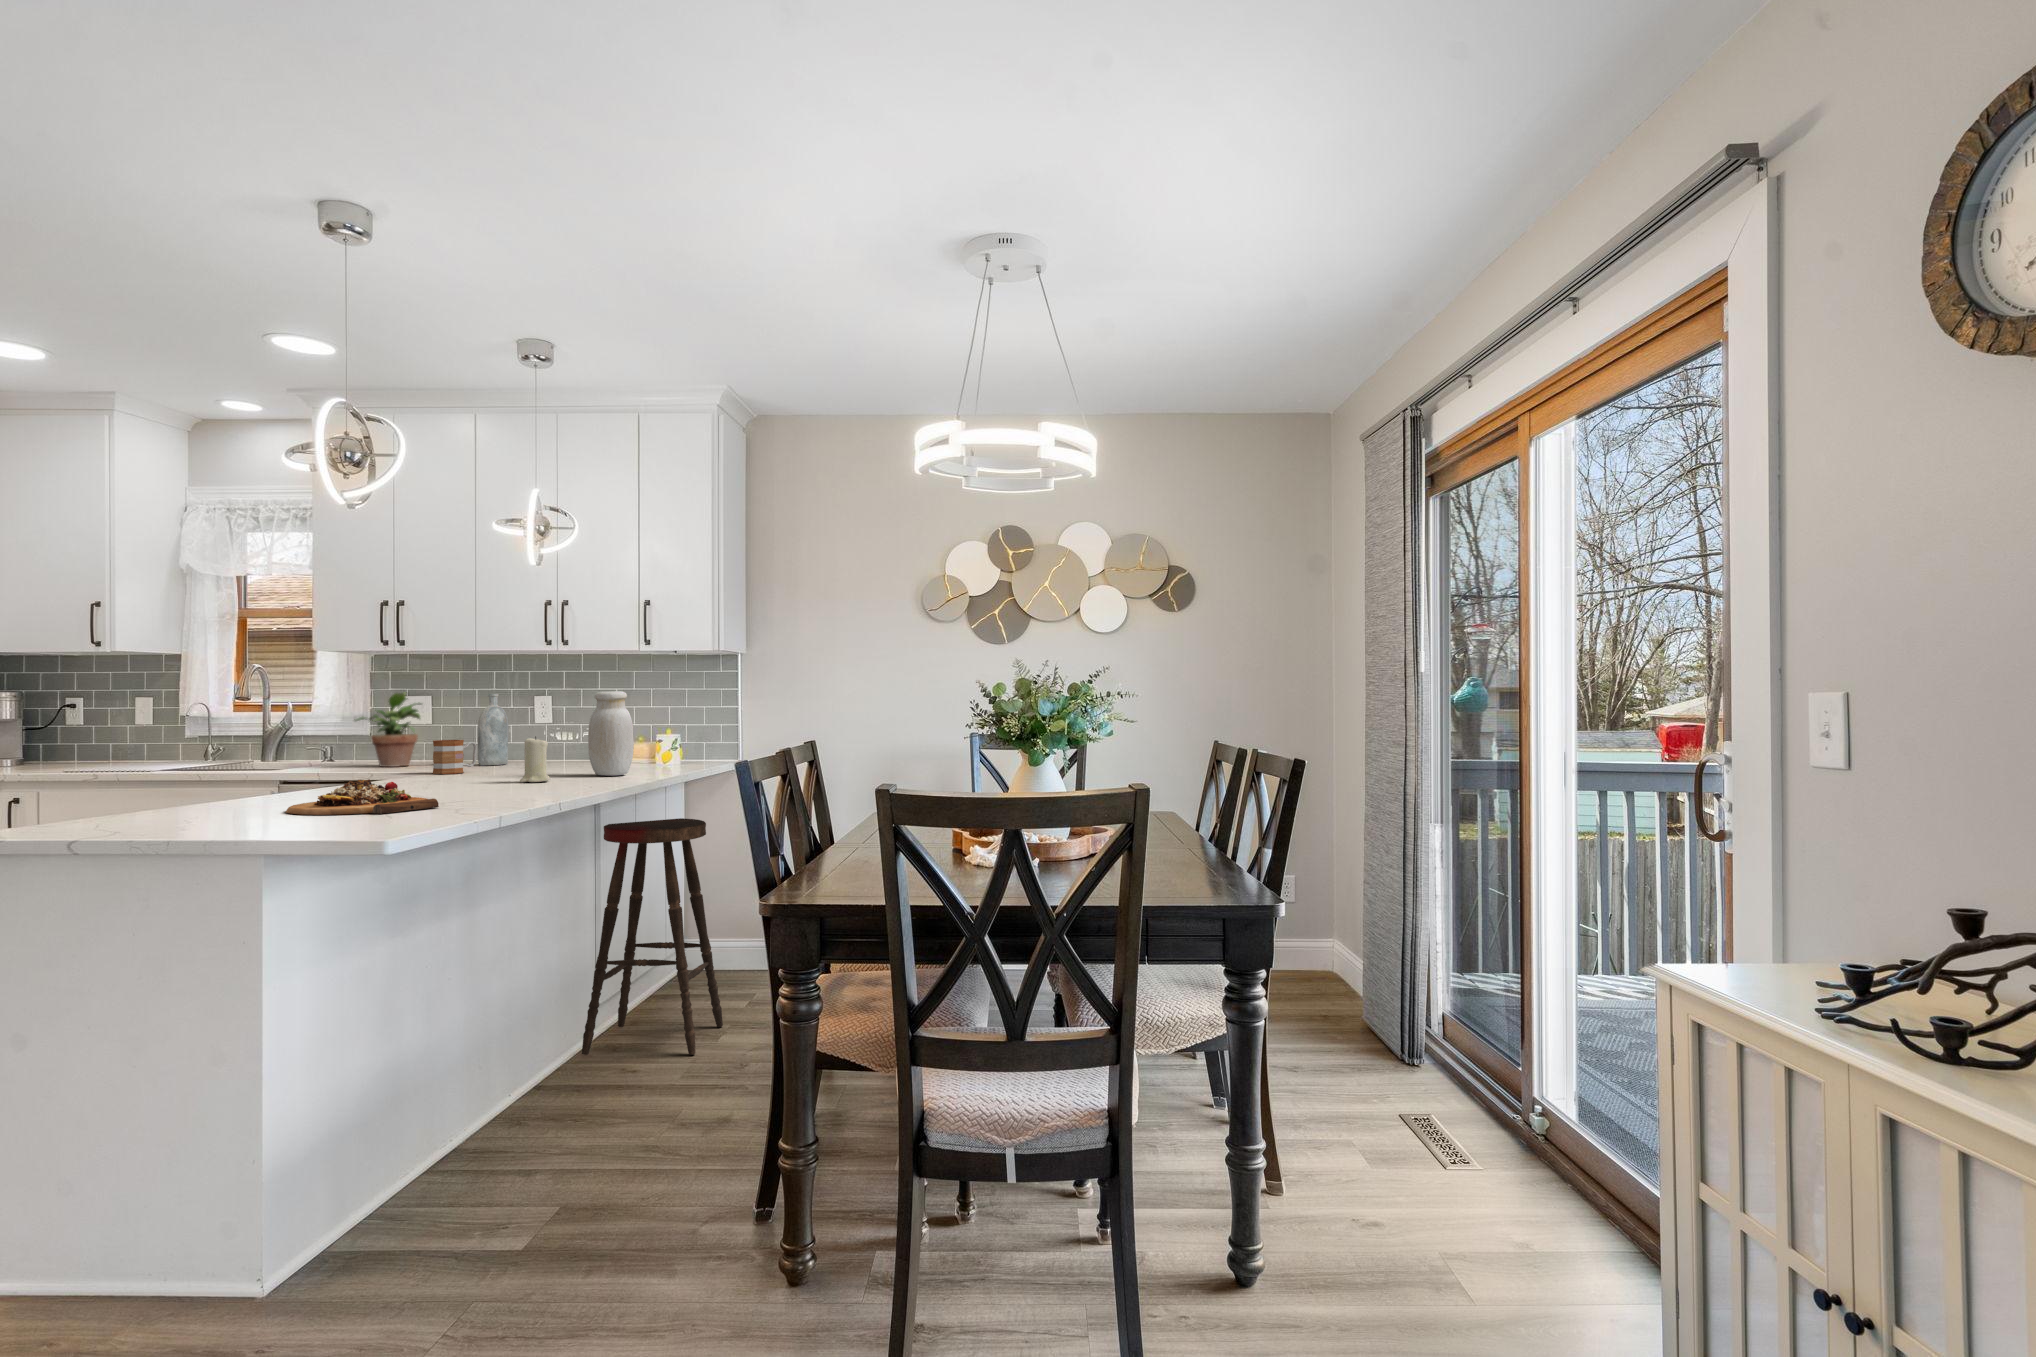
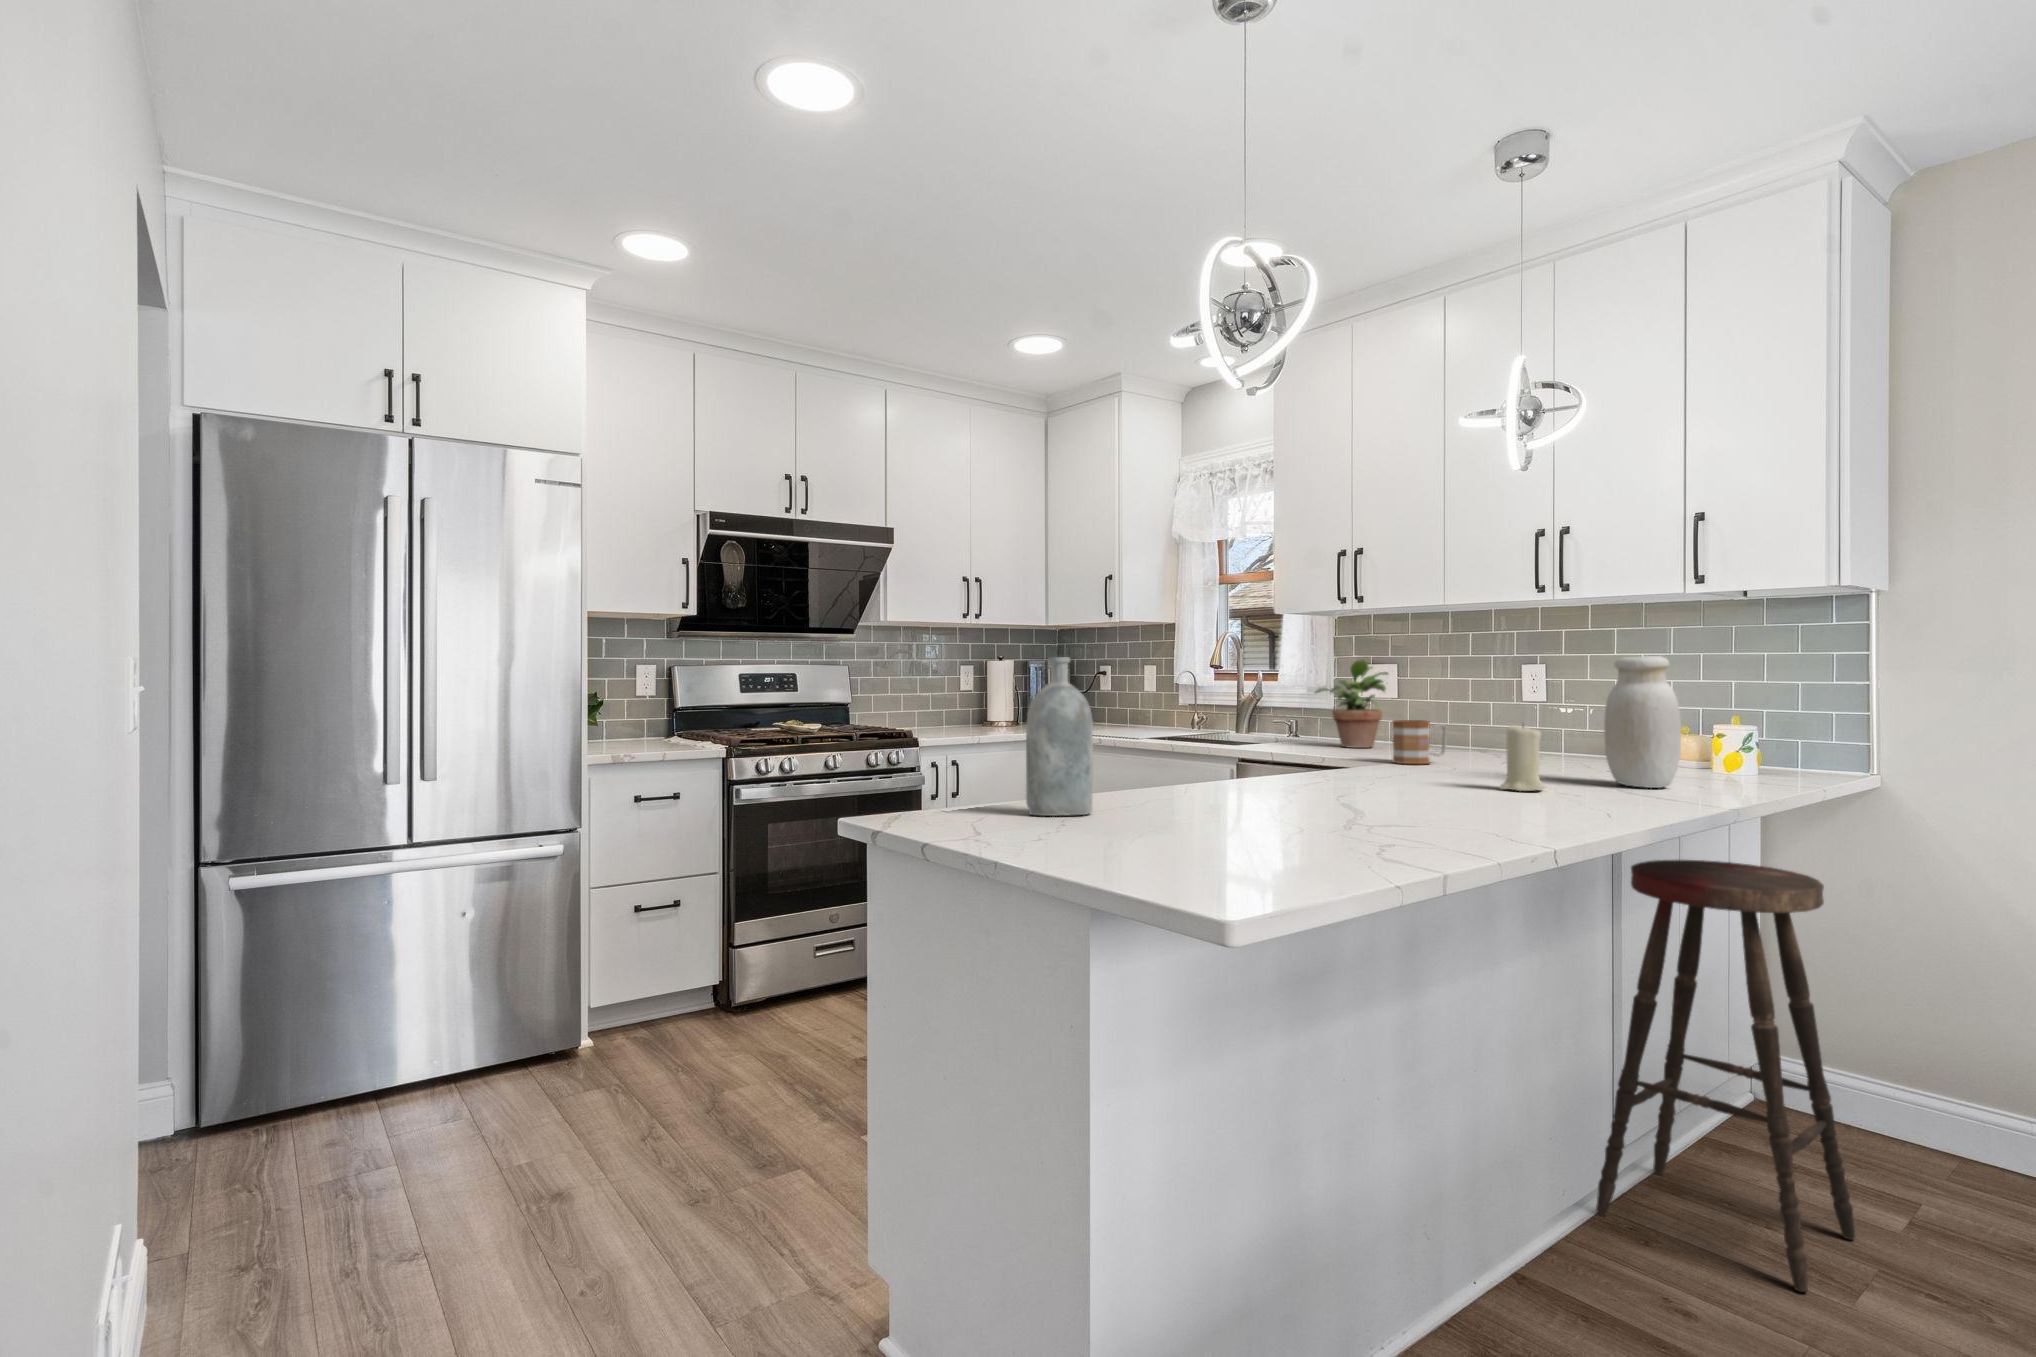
bottle: present [478,694,508,766] -> present [1026,657,1093,816]
cutting board: present [286,779,439,815] -> none [1179,780,1369,838]

